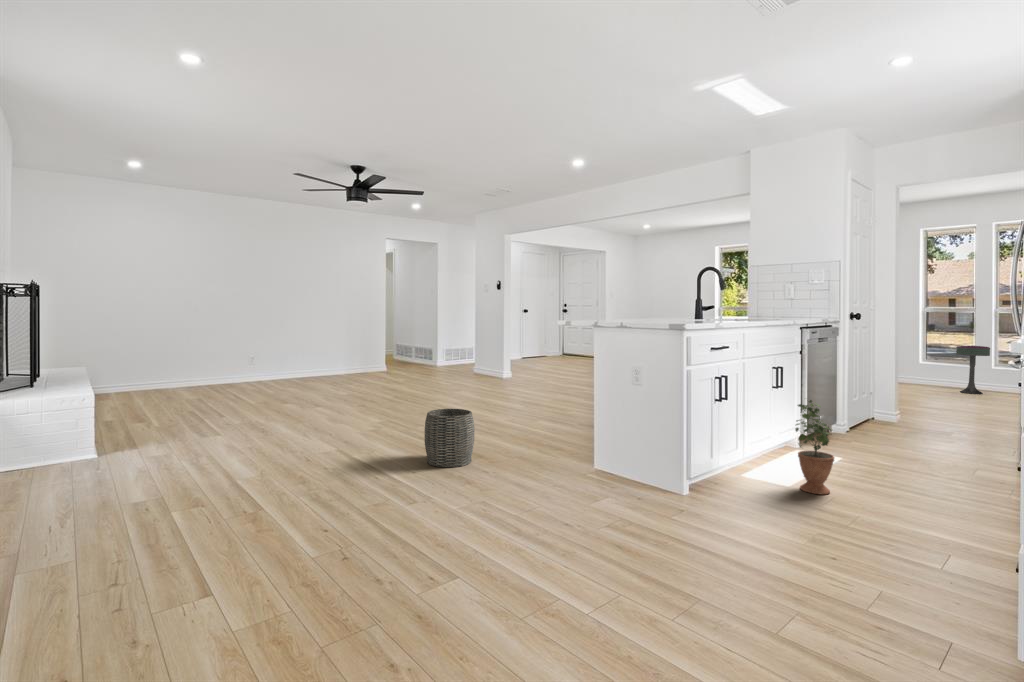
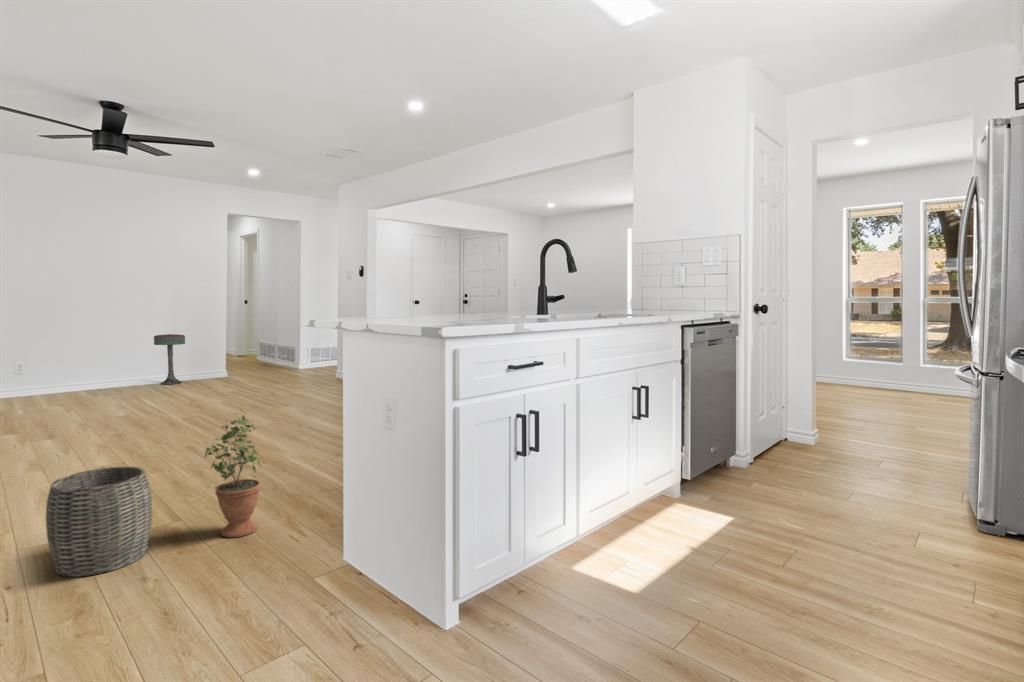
bar stool: present [956,346,990,394] -> present [154,334,185,384]
potted plant: present [795,400,834,494] -> present [205,416,261,537]

